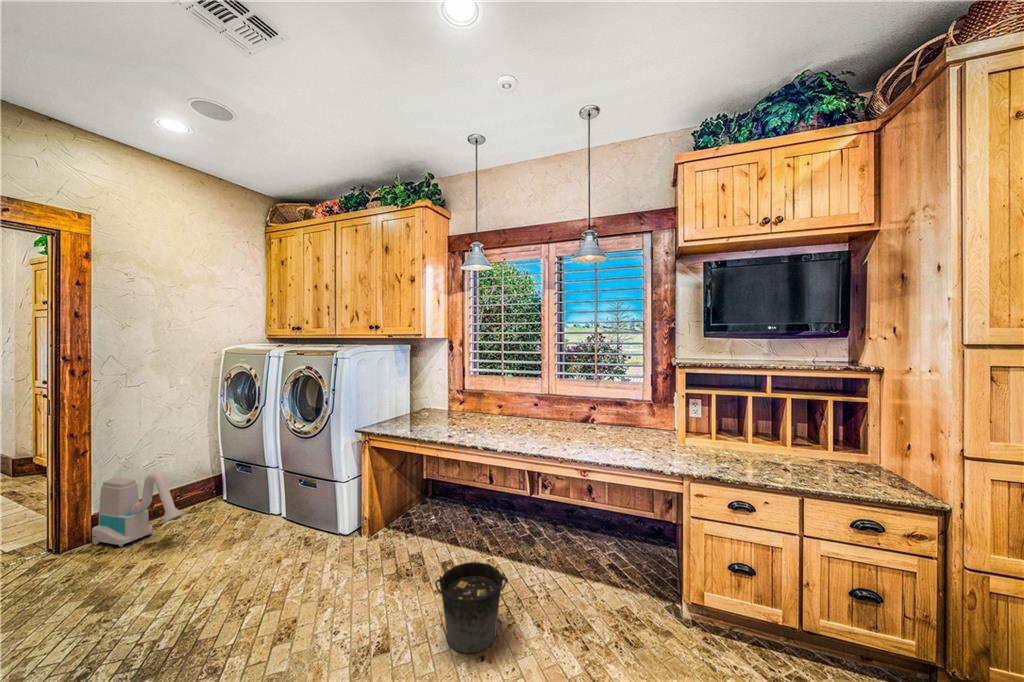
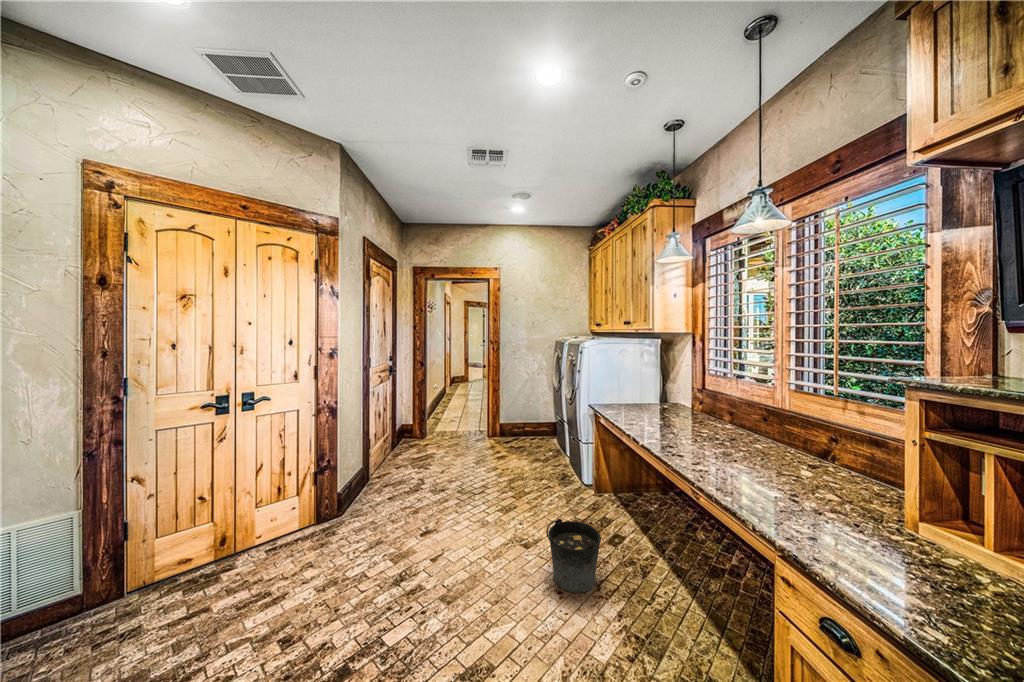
vacuum cleaner: present [92,472,185,547] -> none [500,406,523,441]

